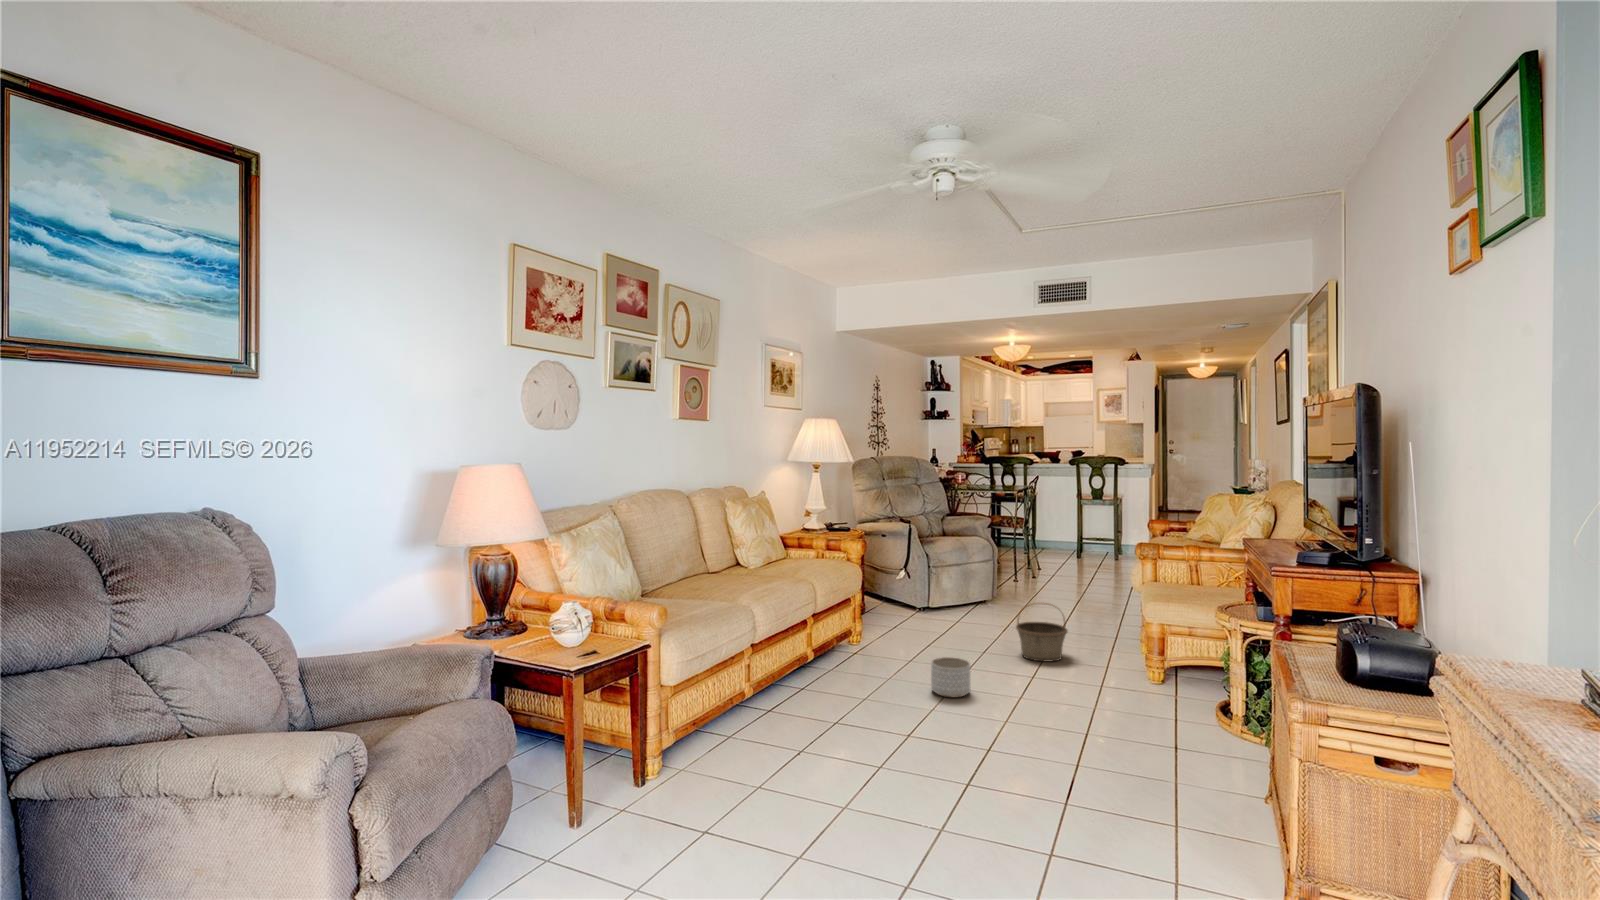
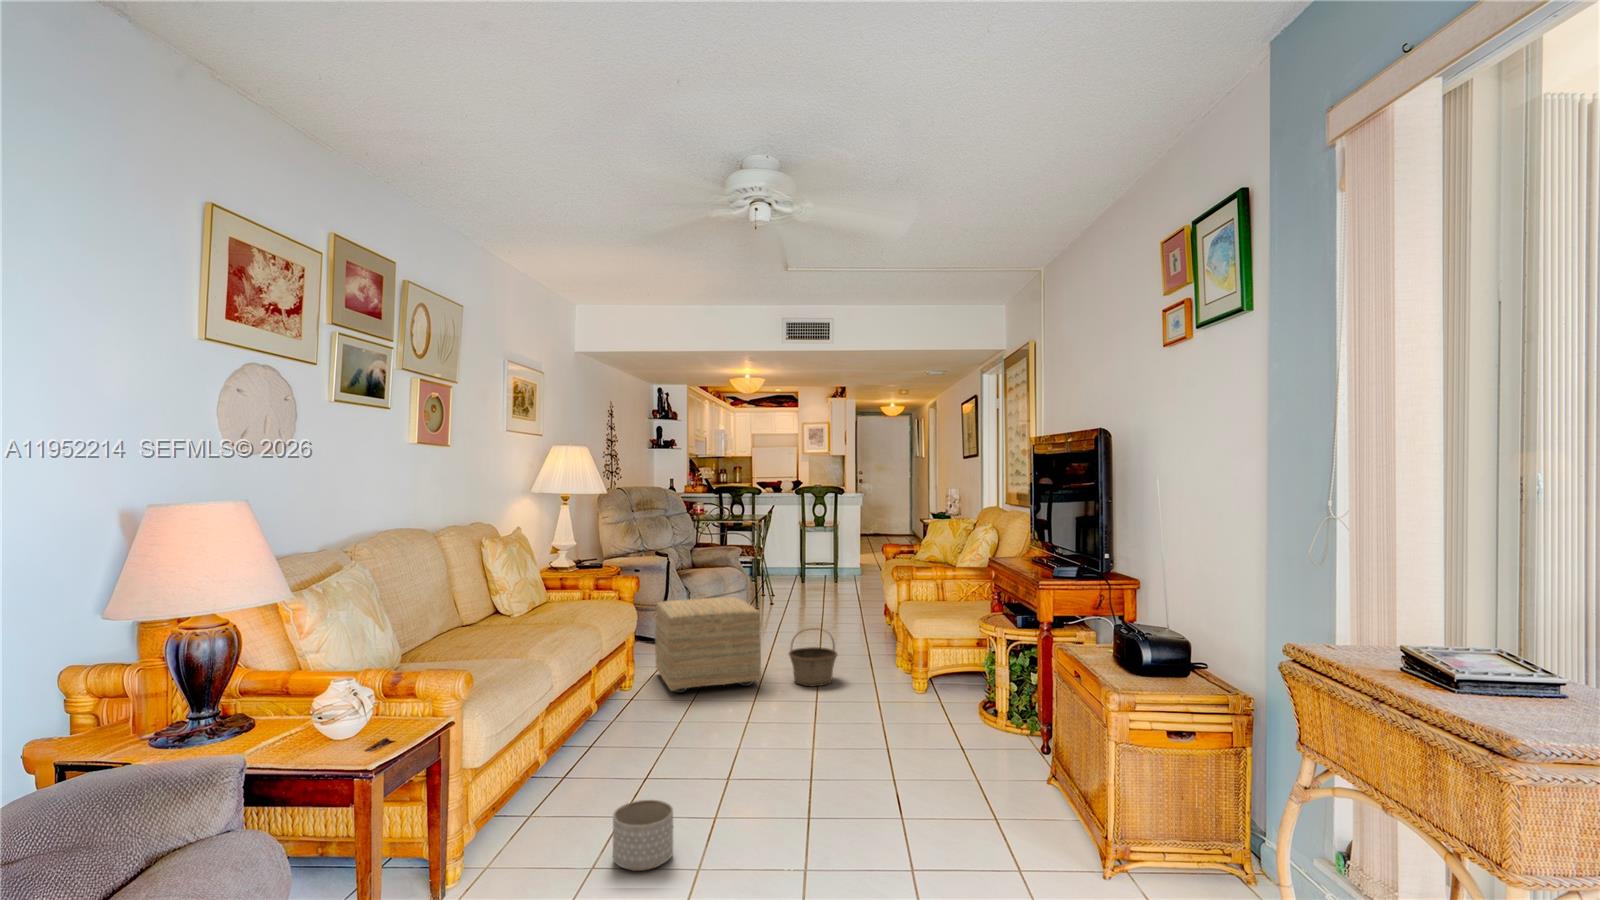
ottoman: none [891,565,985,653] -> present [655,597,761,693]
planter: present [931,657,971,697] -> present [613,800,673,871]

